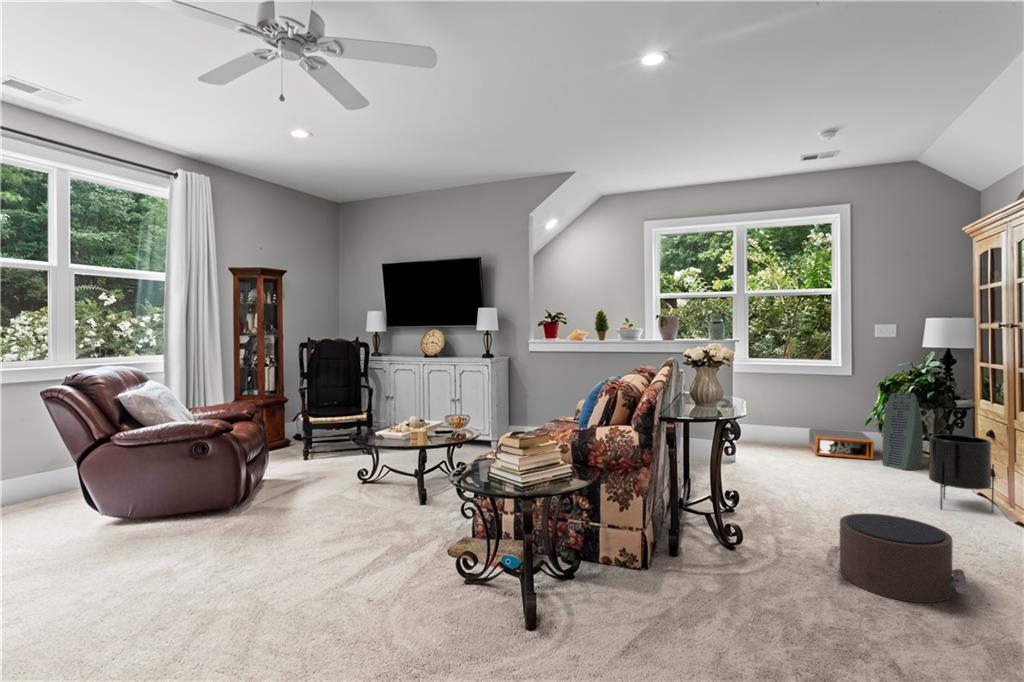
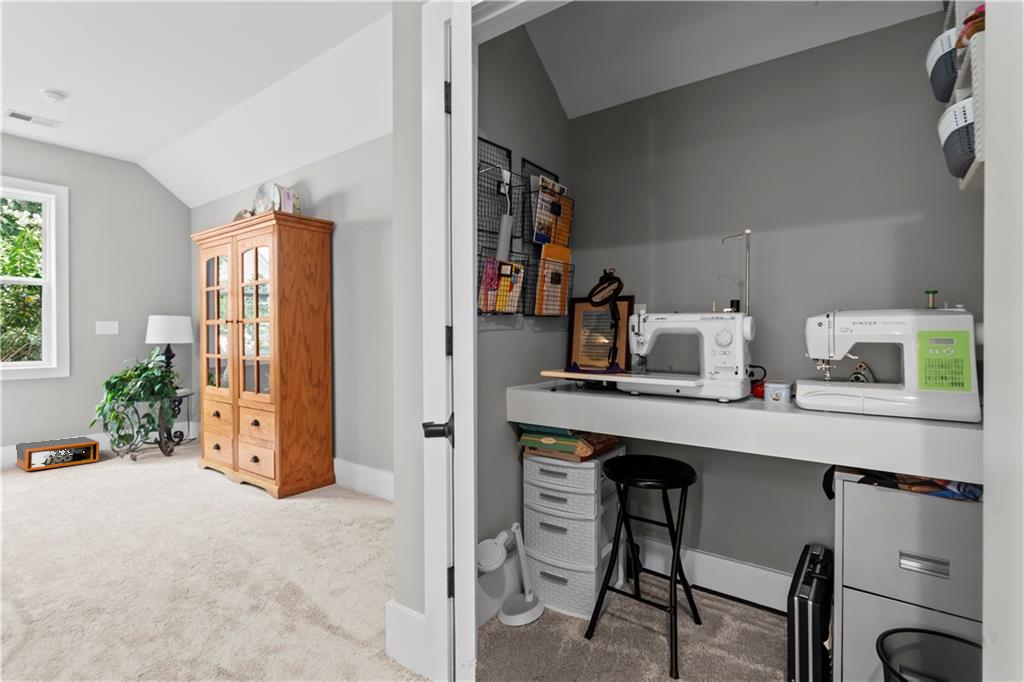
air purifier: present [883,393,923,470] -> none [111,388,150,464]
planter: present [929,434,994,512] -> none [169,419,222,490]
pouf: present [826,513,971,603] -> none [95,502,242,592]

